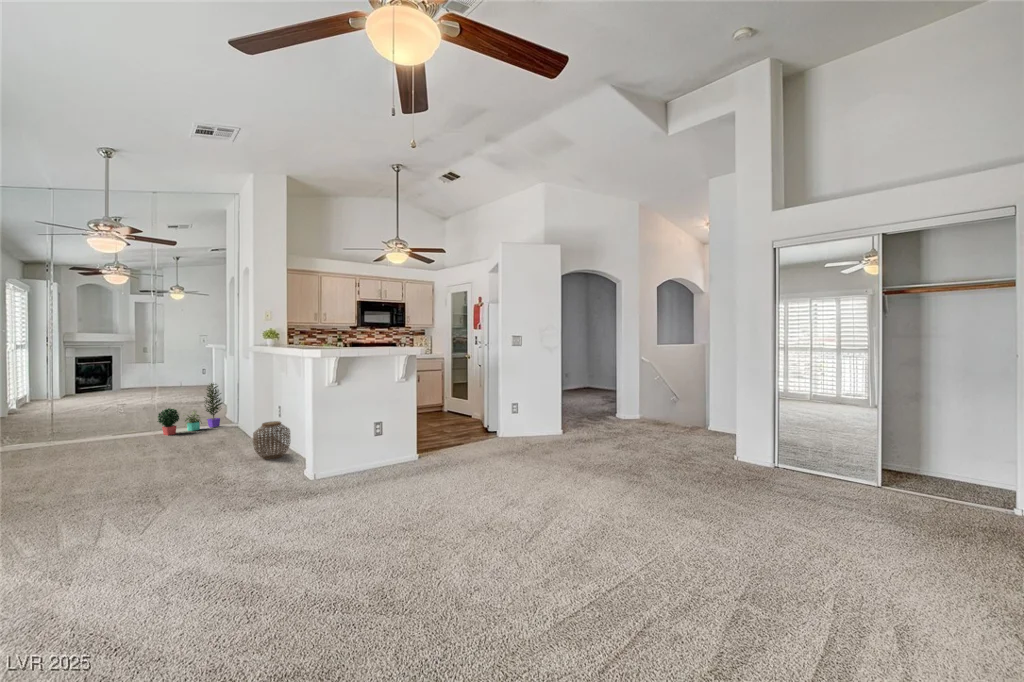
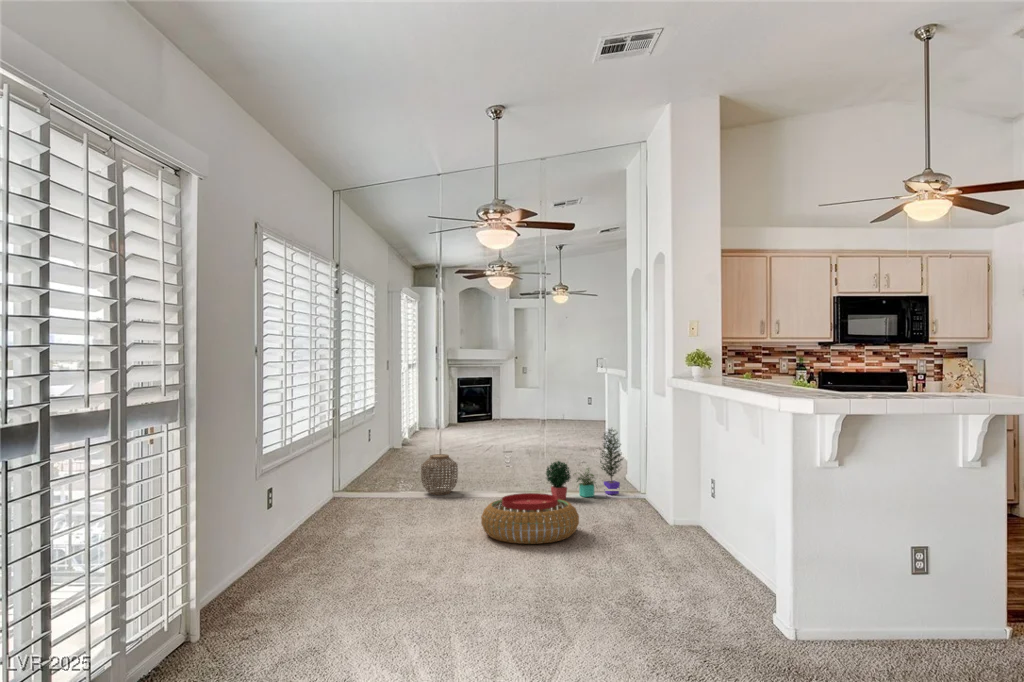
woven basket: present [253,421,290,459] -> present [421,454,458,495]
pouf: none [95,429,183,466] -> present [481,493,579,544]

